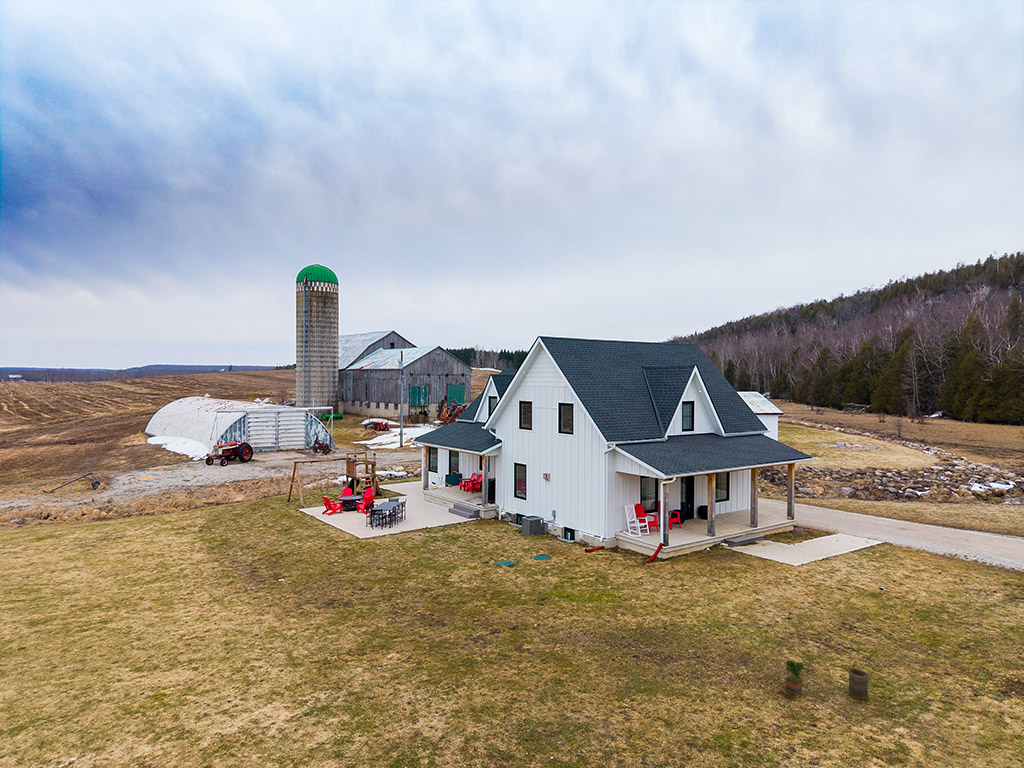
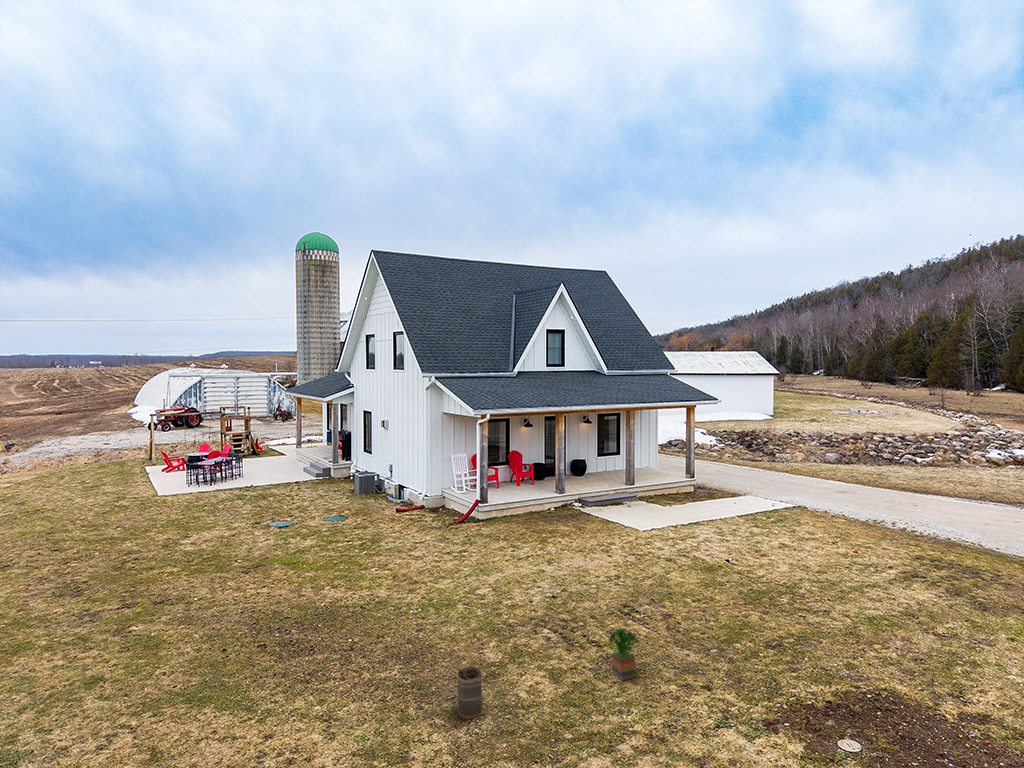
potted tree: present [785,661,805,695] -> present [609,628,640,681]

